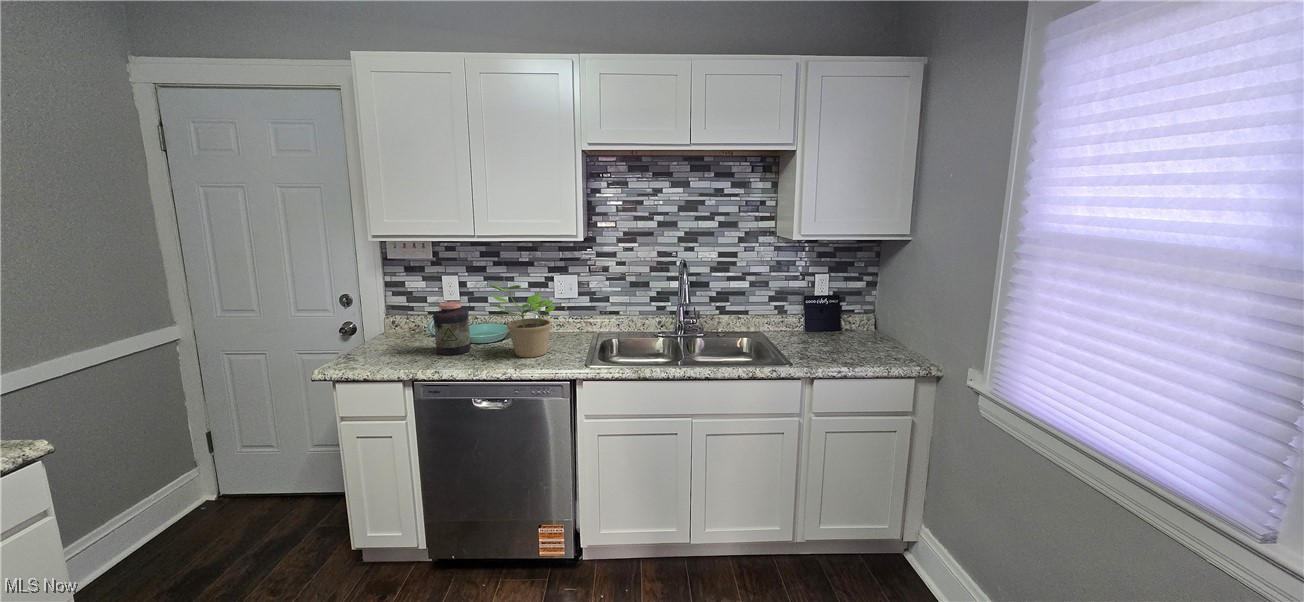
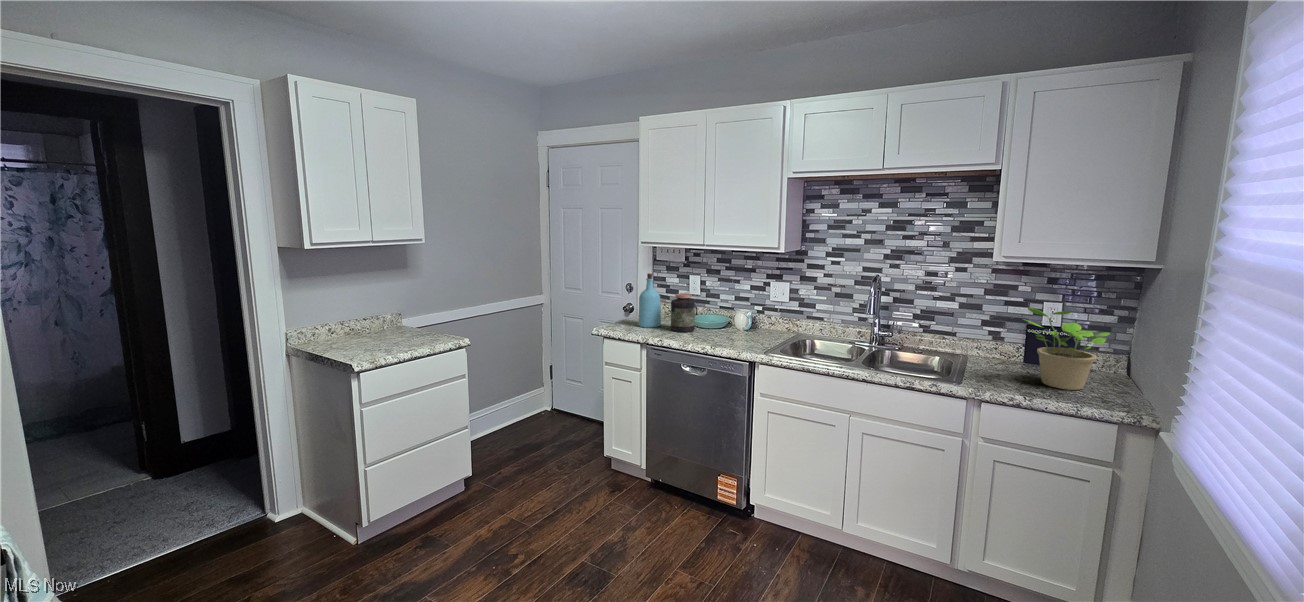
bottle: none [379,279,417,356] -> present [638,273,661,328]
potted plant: present [490,285,556,358] -> present [1026,307,1110,390]

